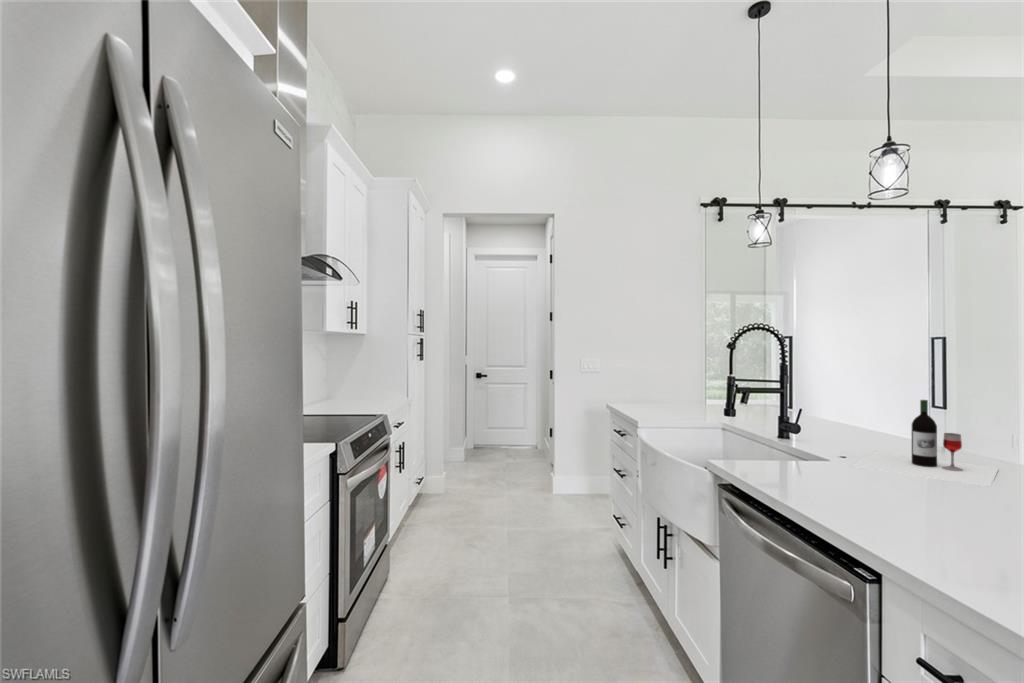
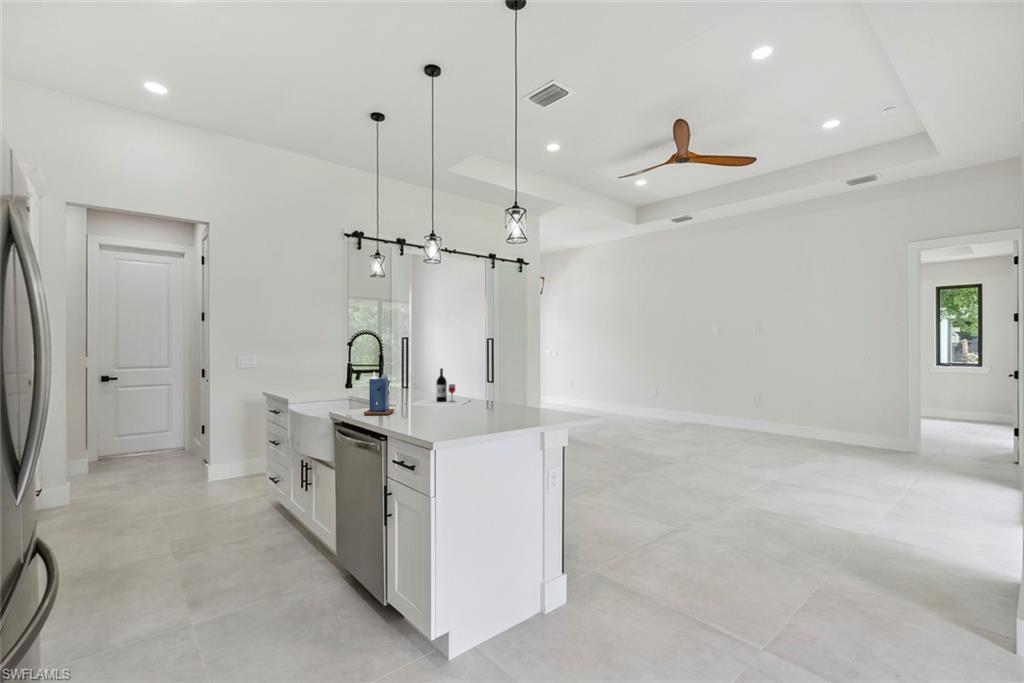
candle: none [783,408,843,498] -> present [364,372,394,415]

